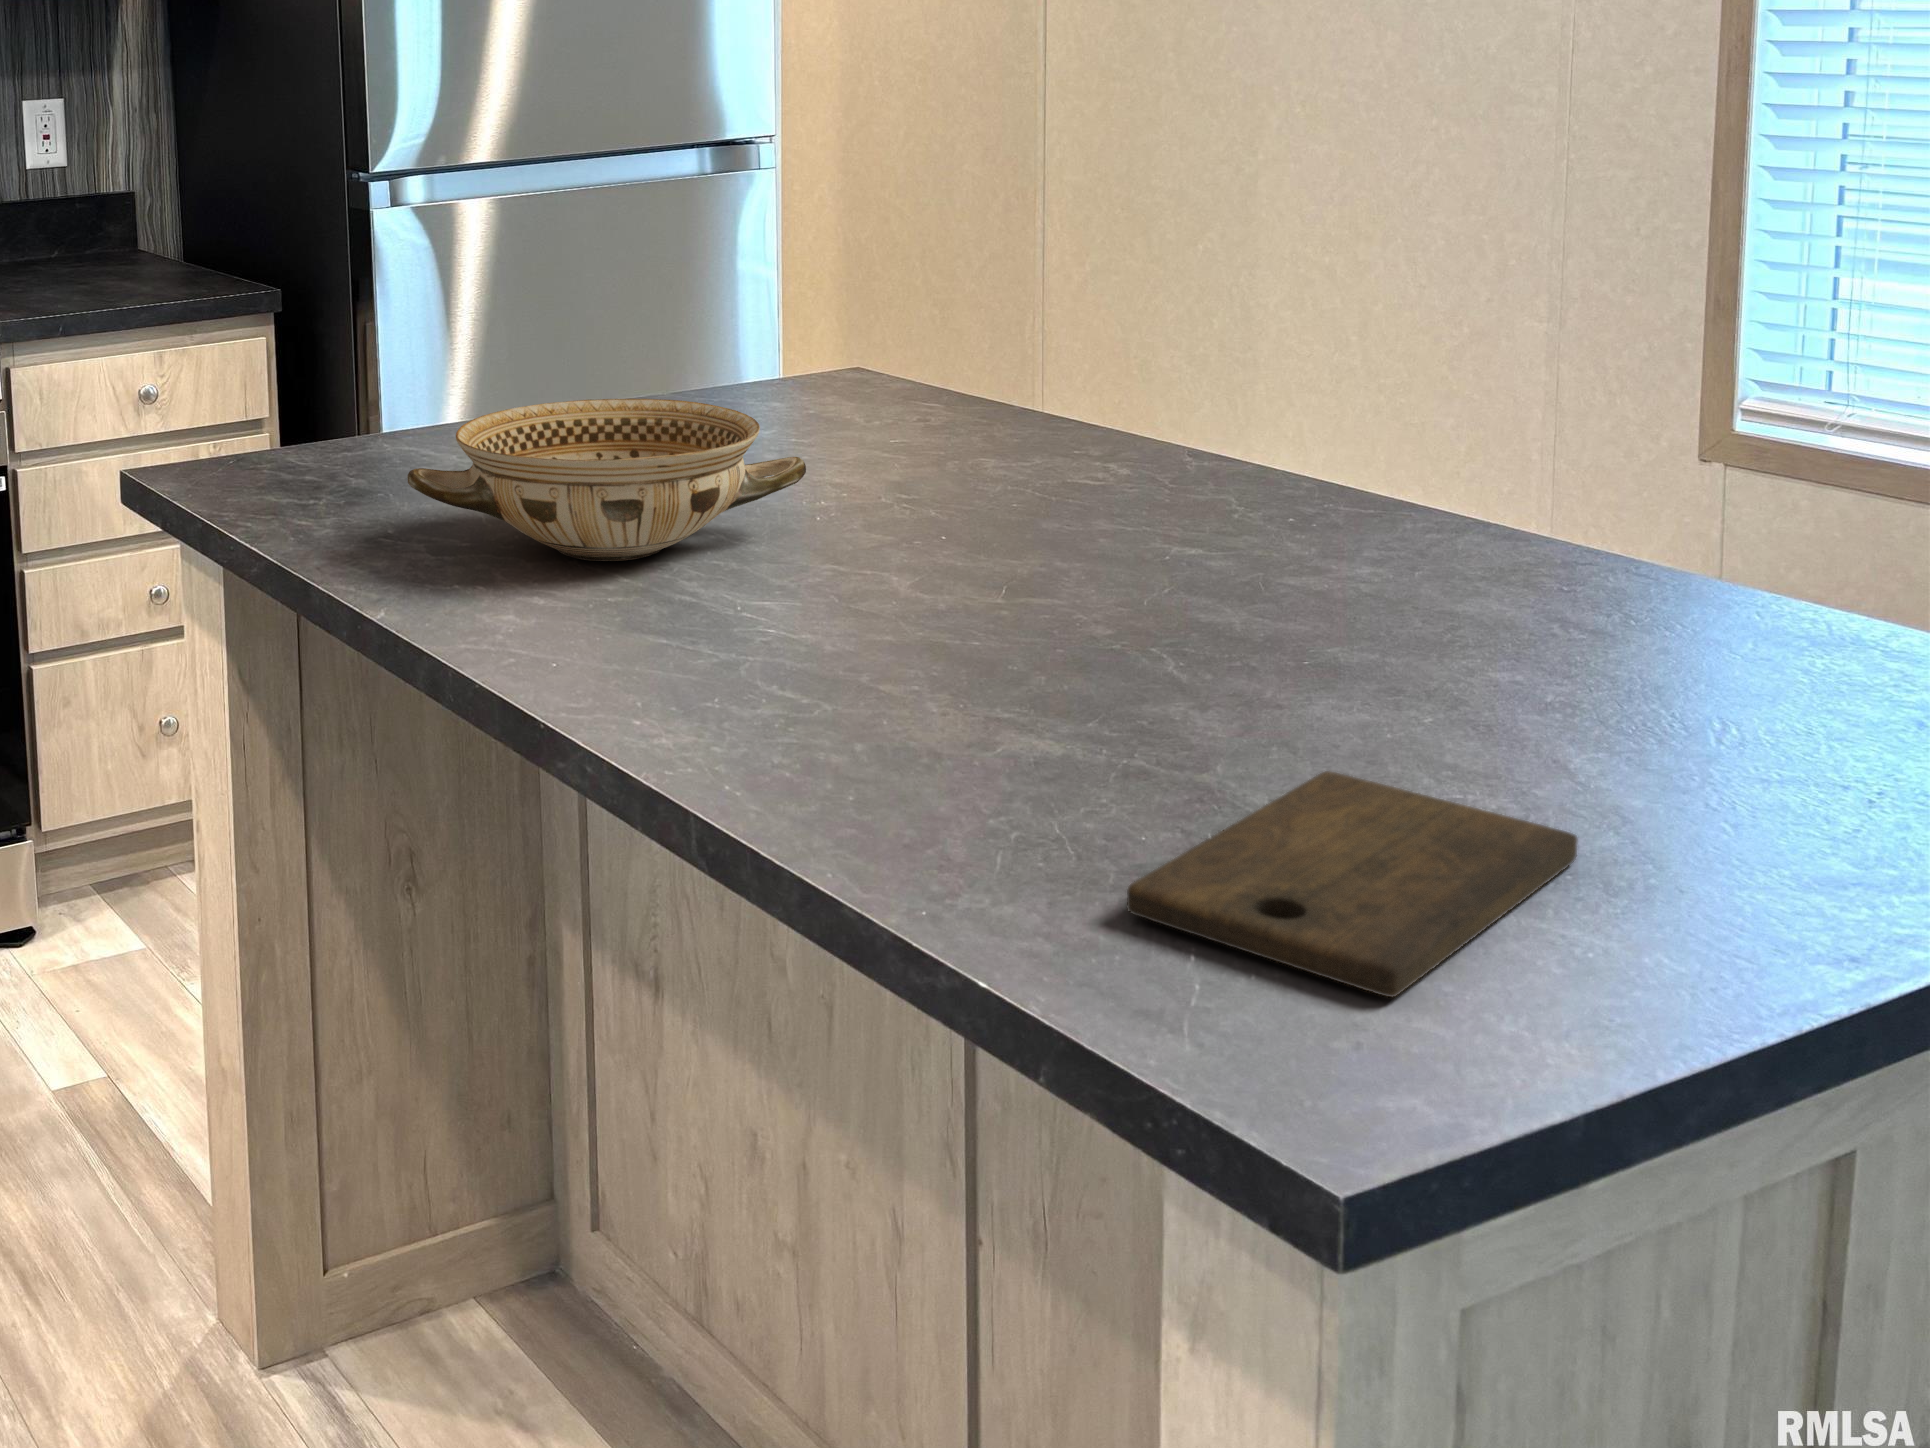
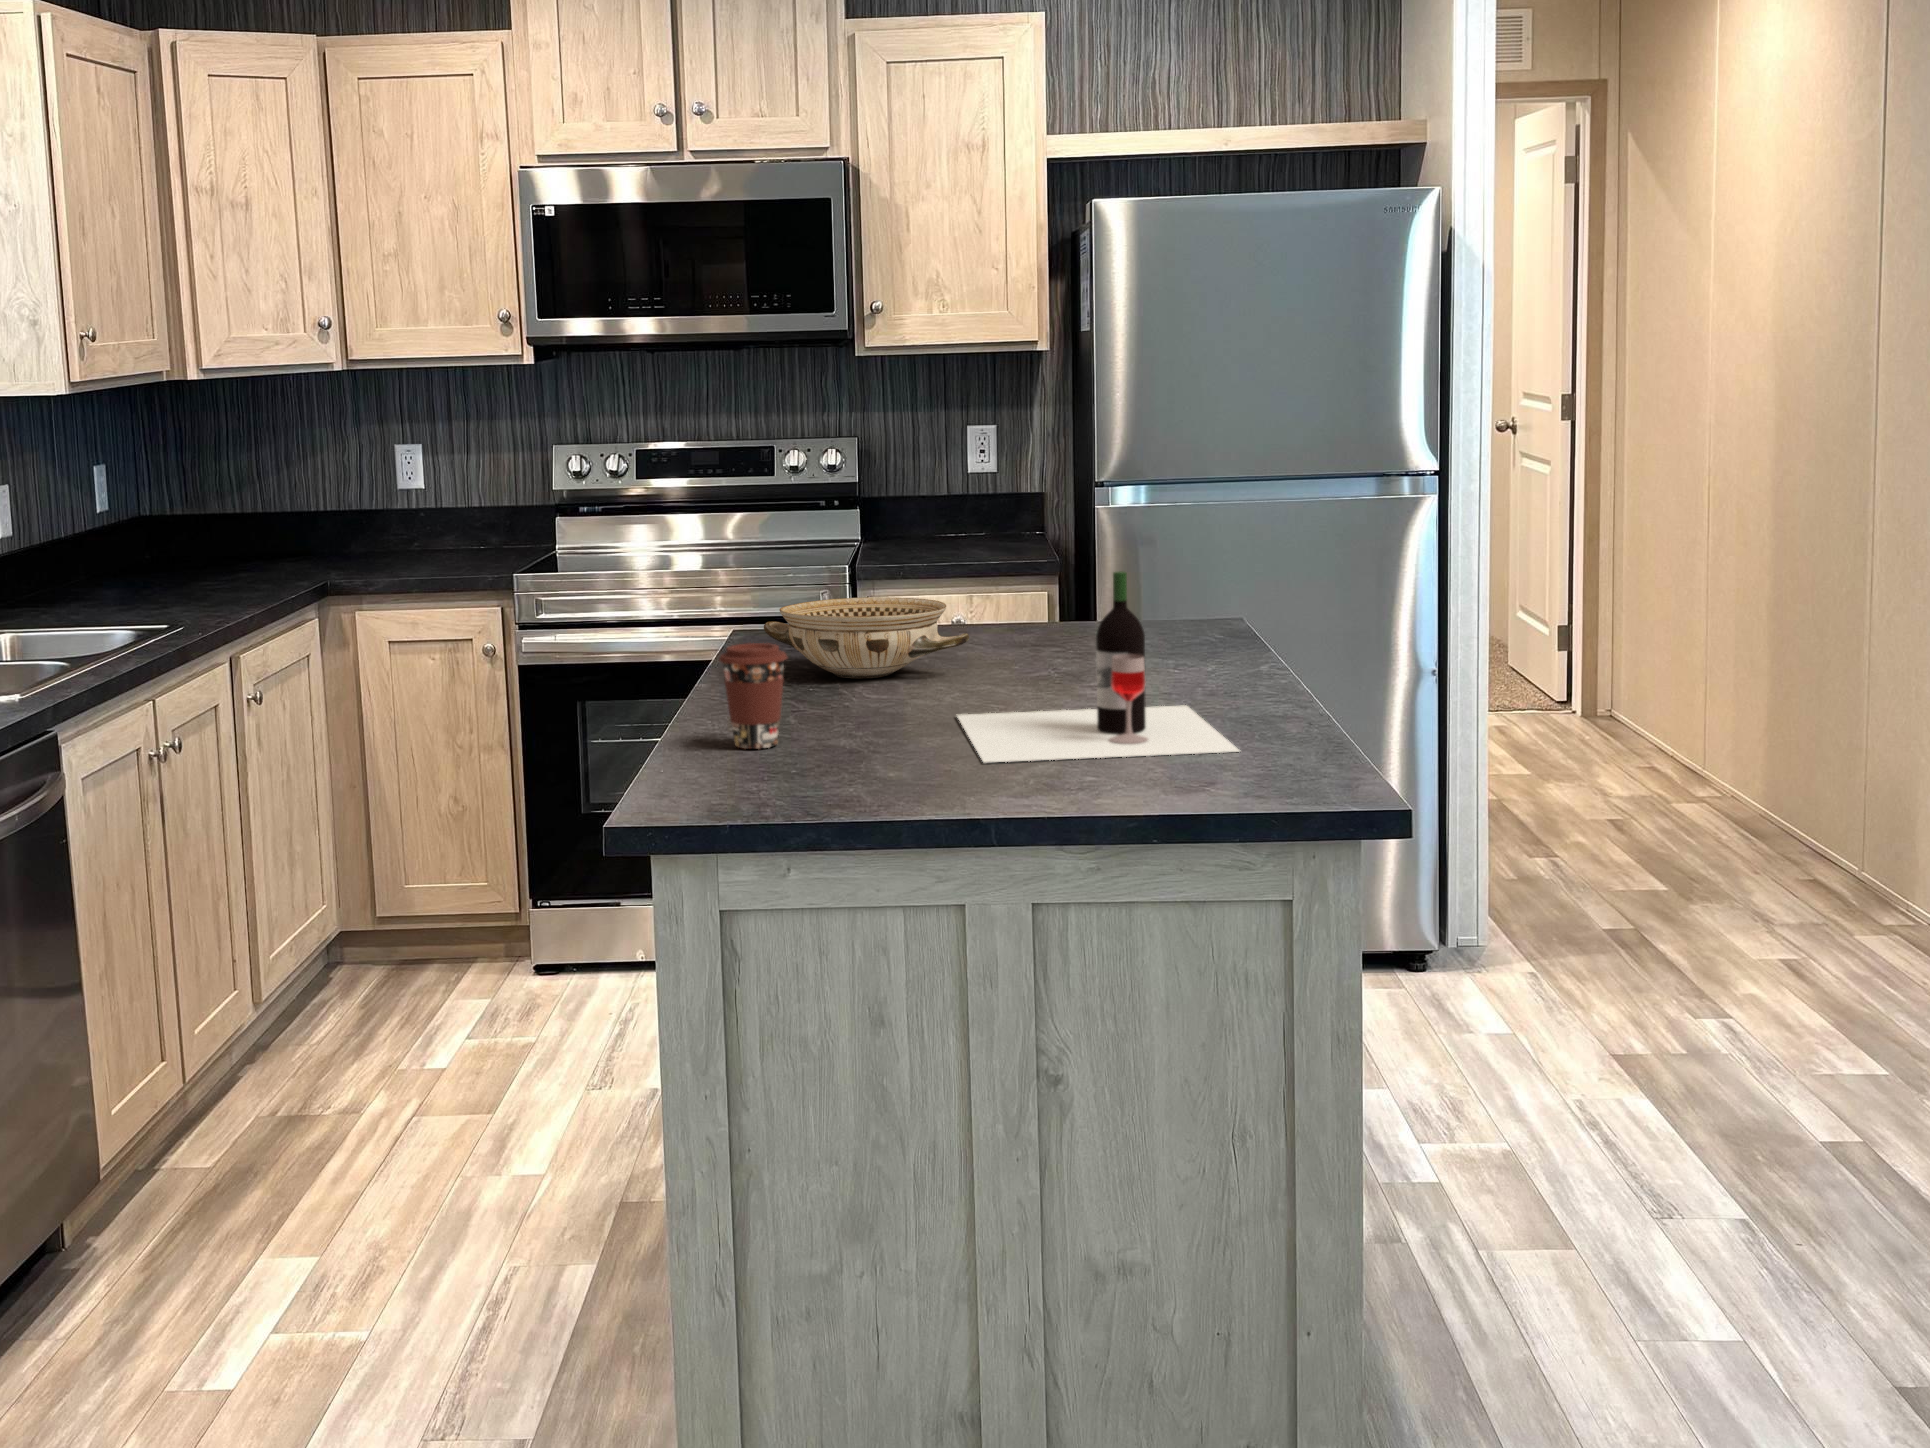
wine bottle: none [1046,342,1730,755] -> present [957,571,1239,762]
coffee cup: none [834,558,984,790] -> present [719,643,787,749]
cutting board: present [1127,771,1577,997] -> none [711,754,923,804]

